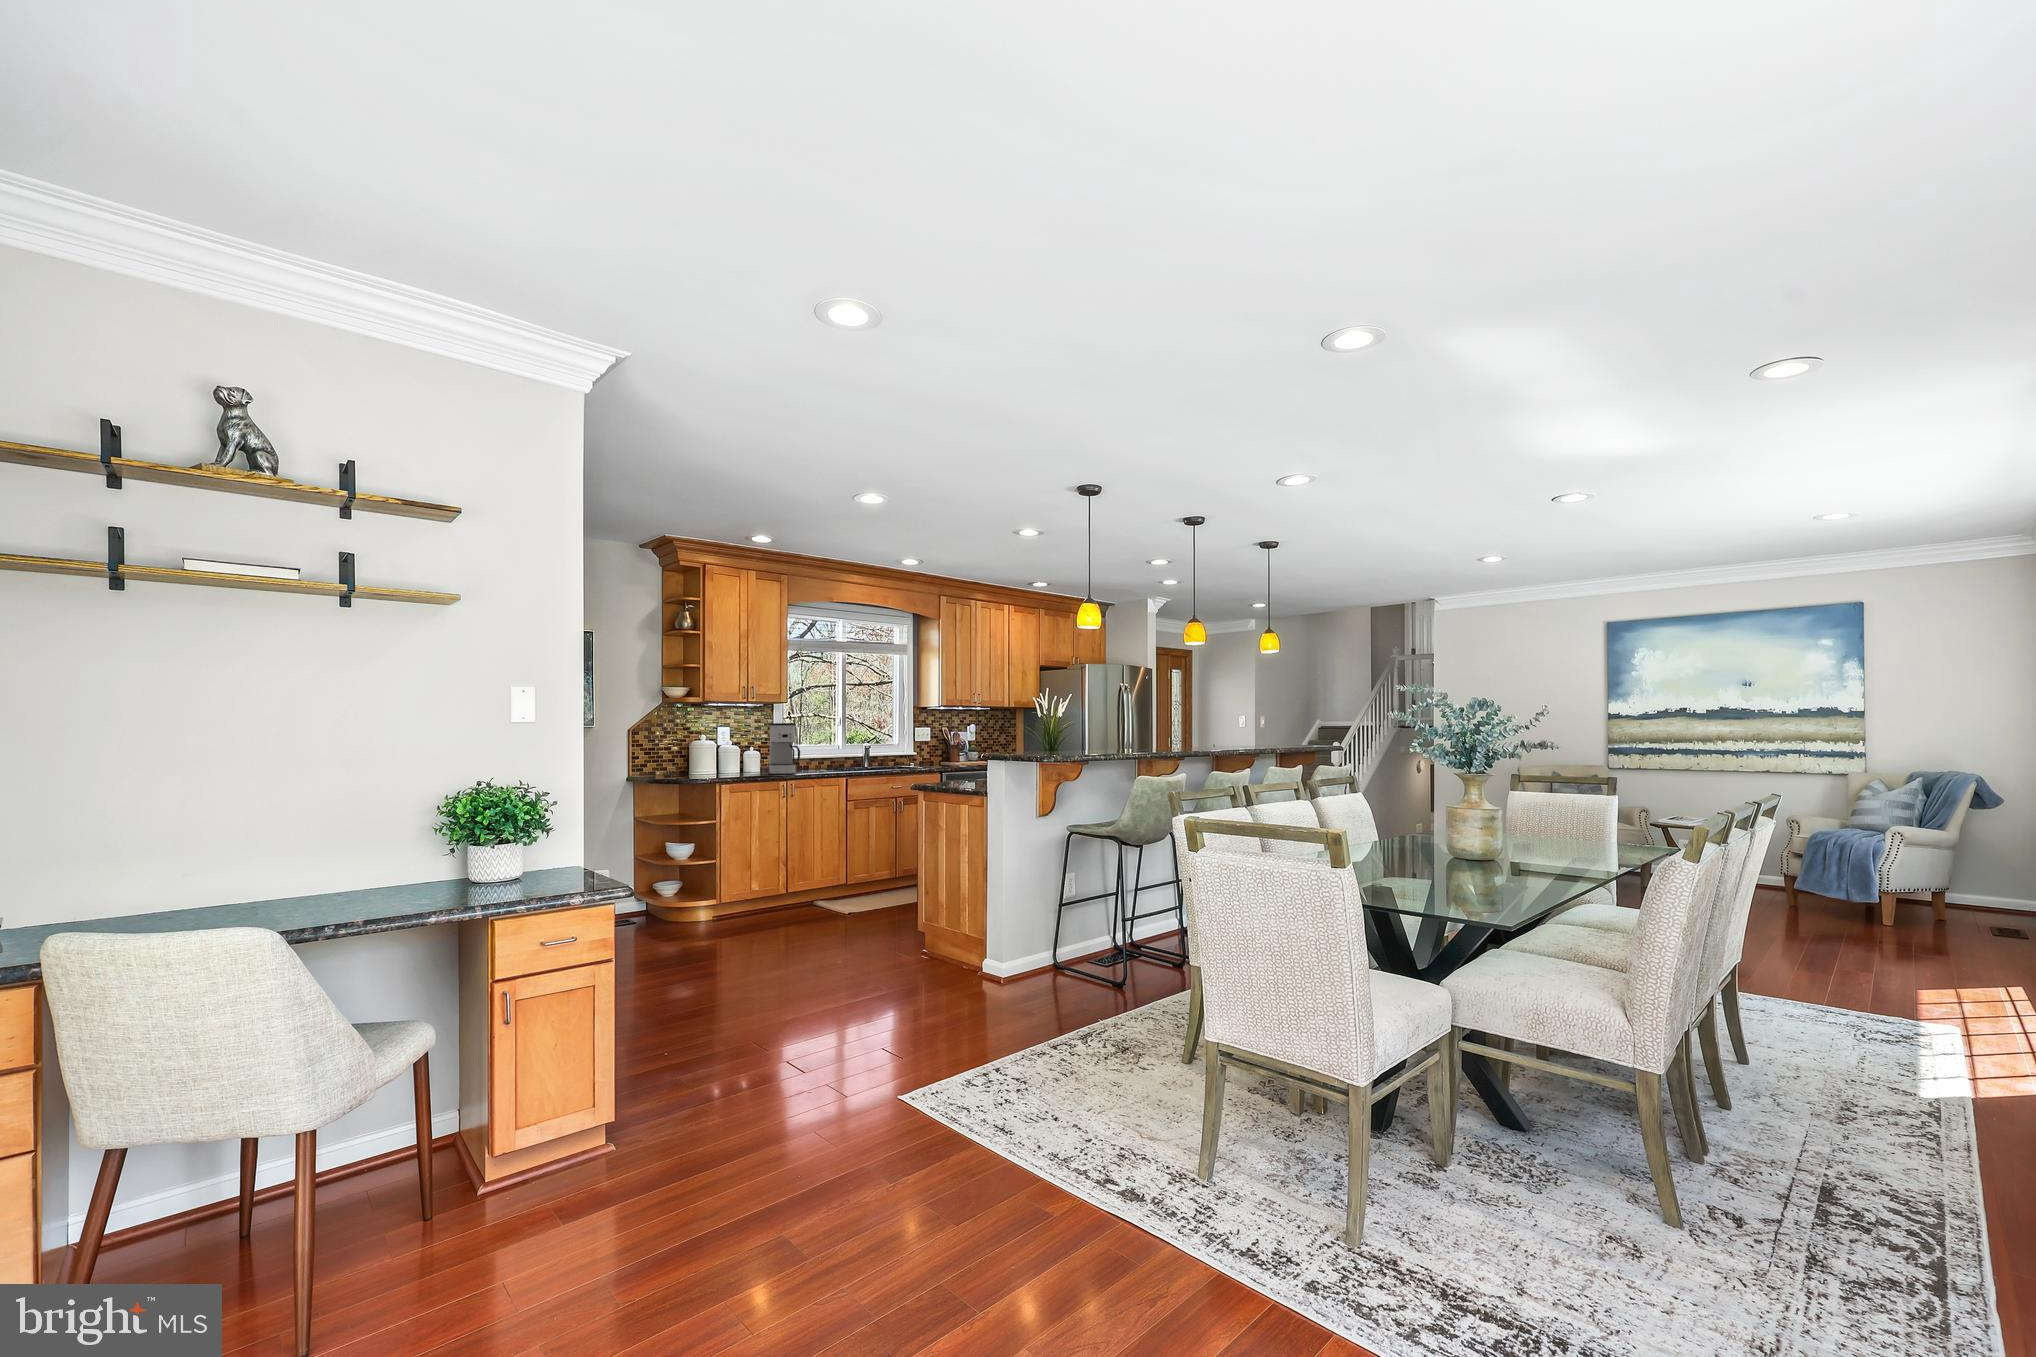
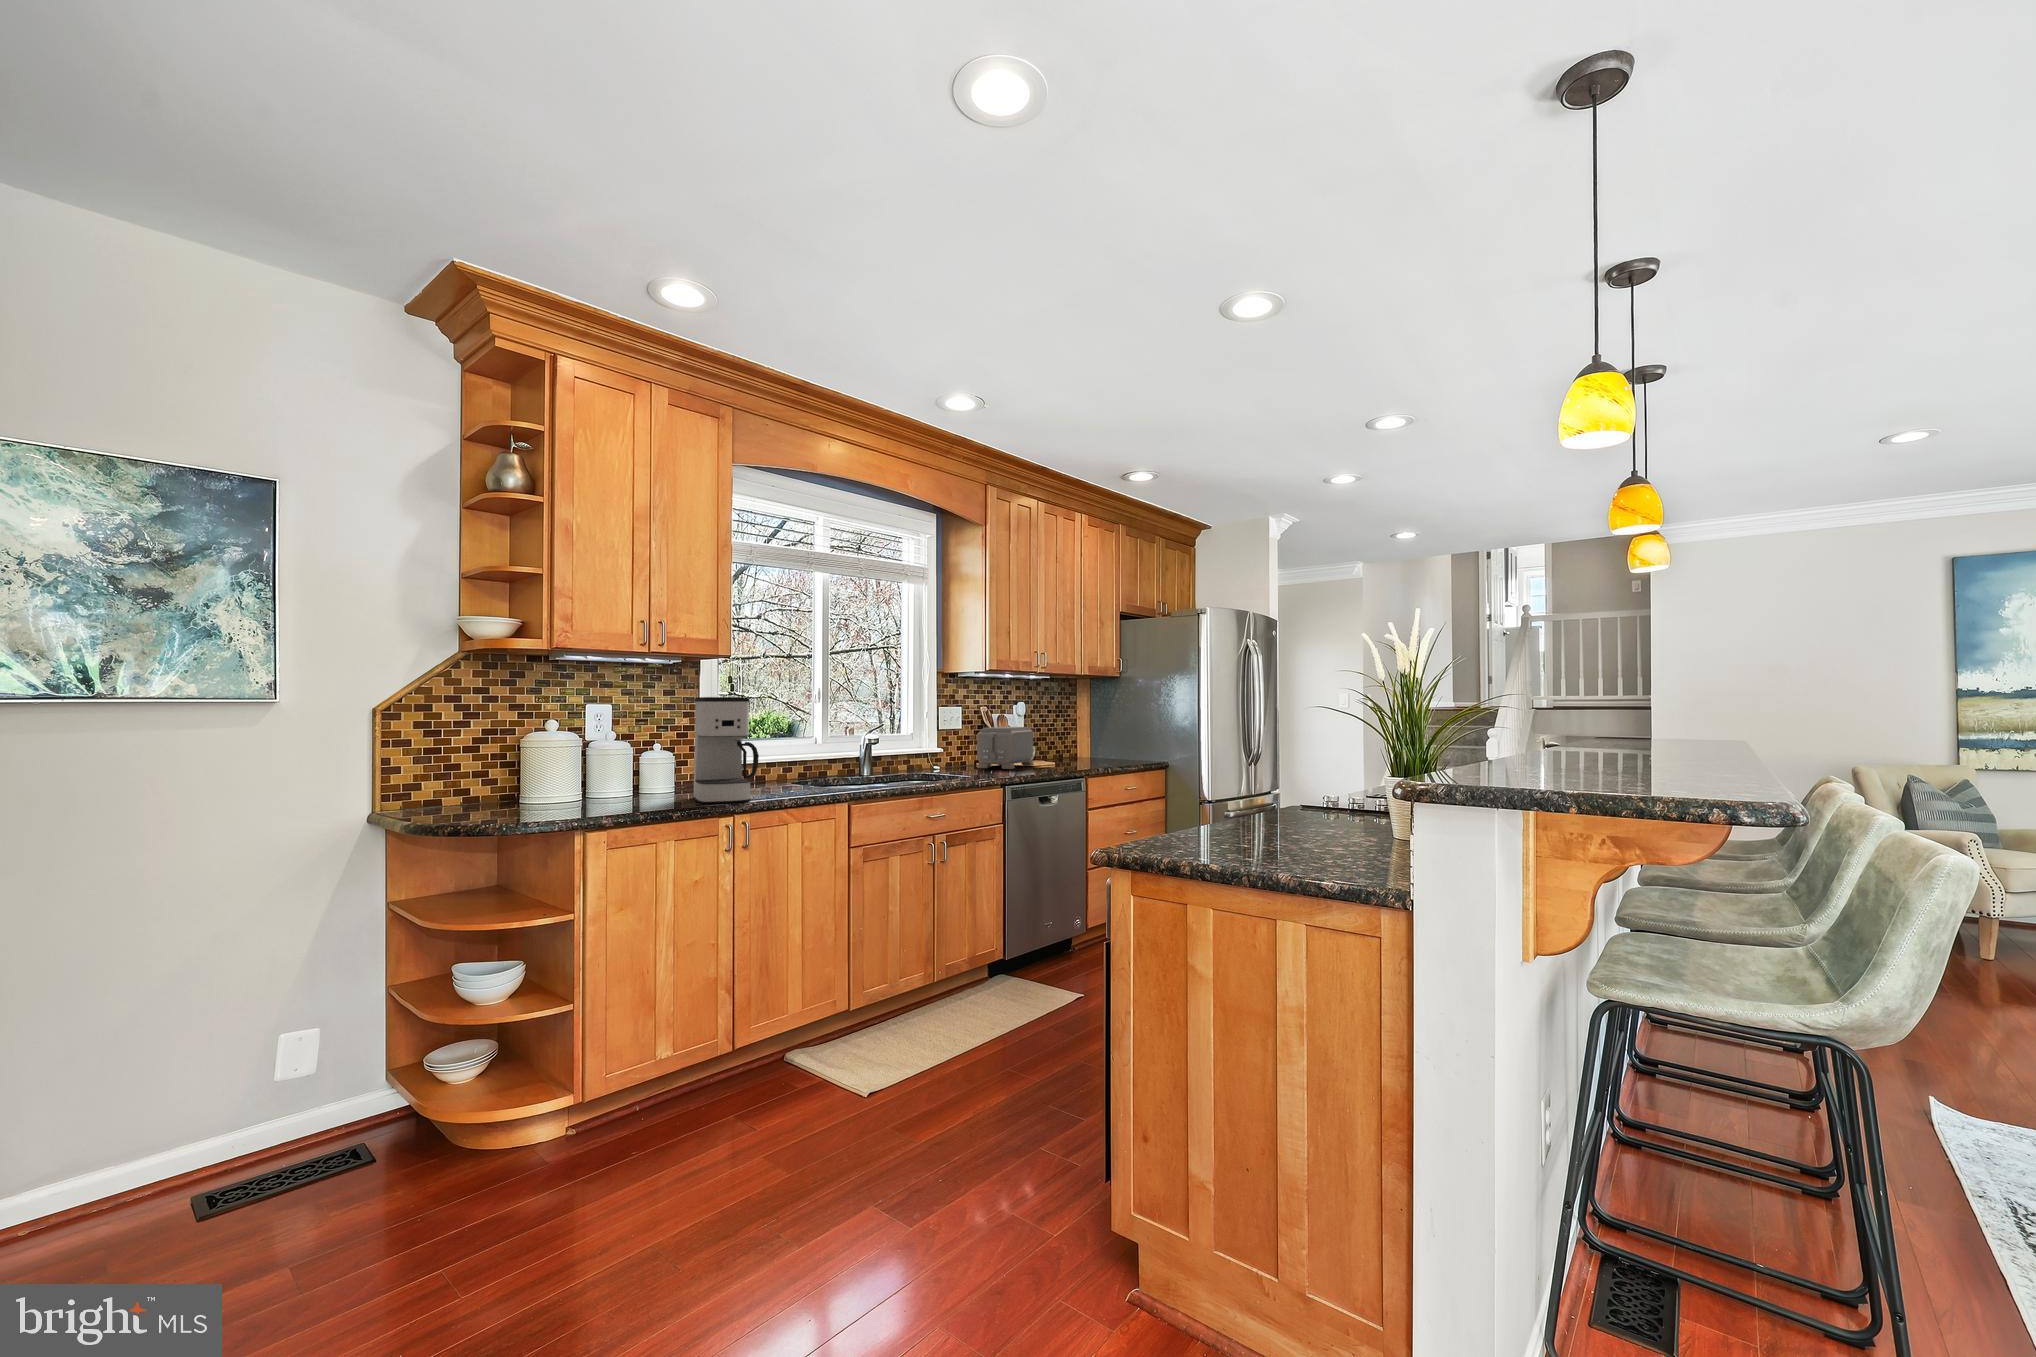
toaster: none [938,740,977,765] -> present [977,727,1034,769]

